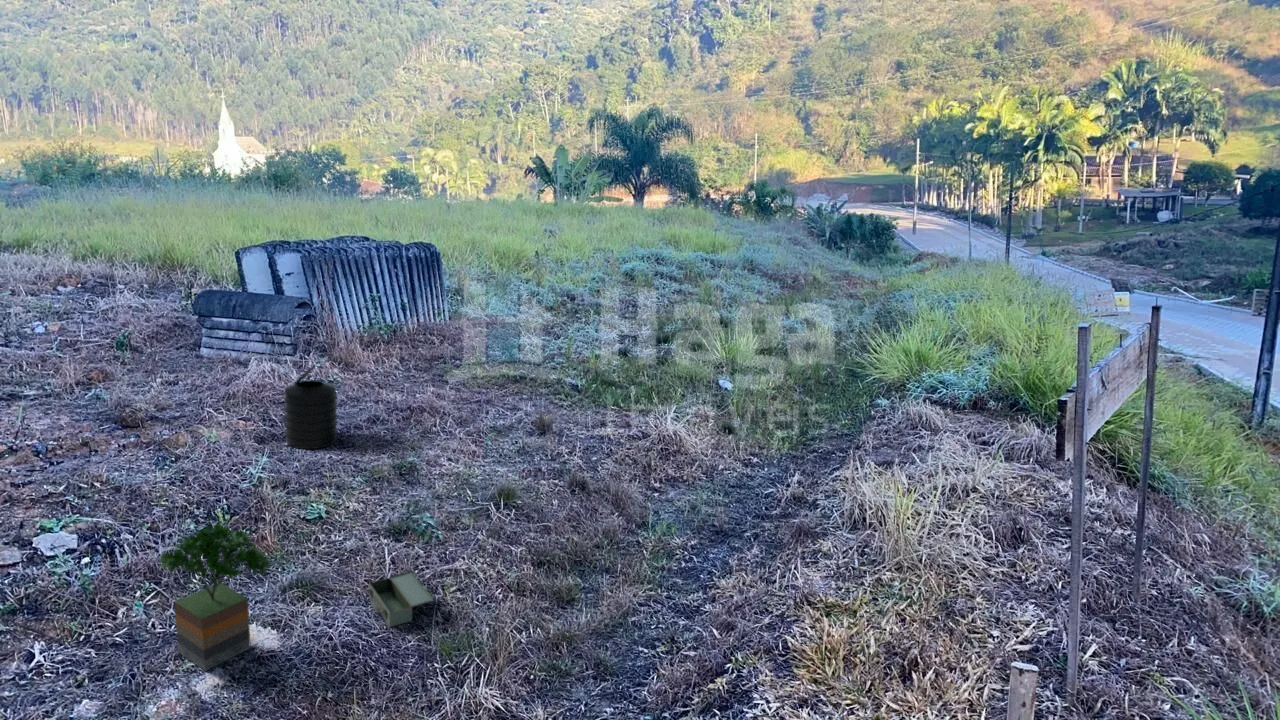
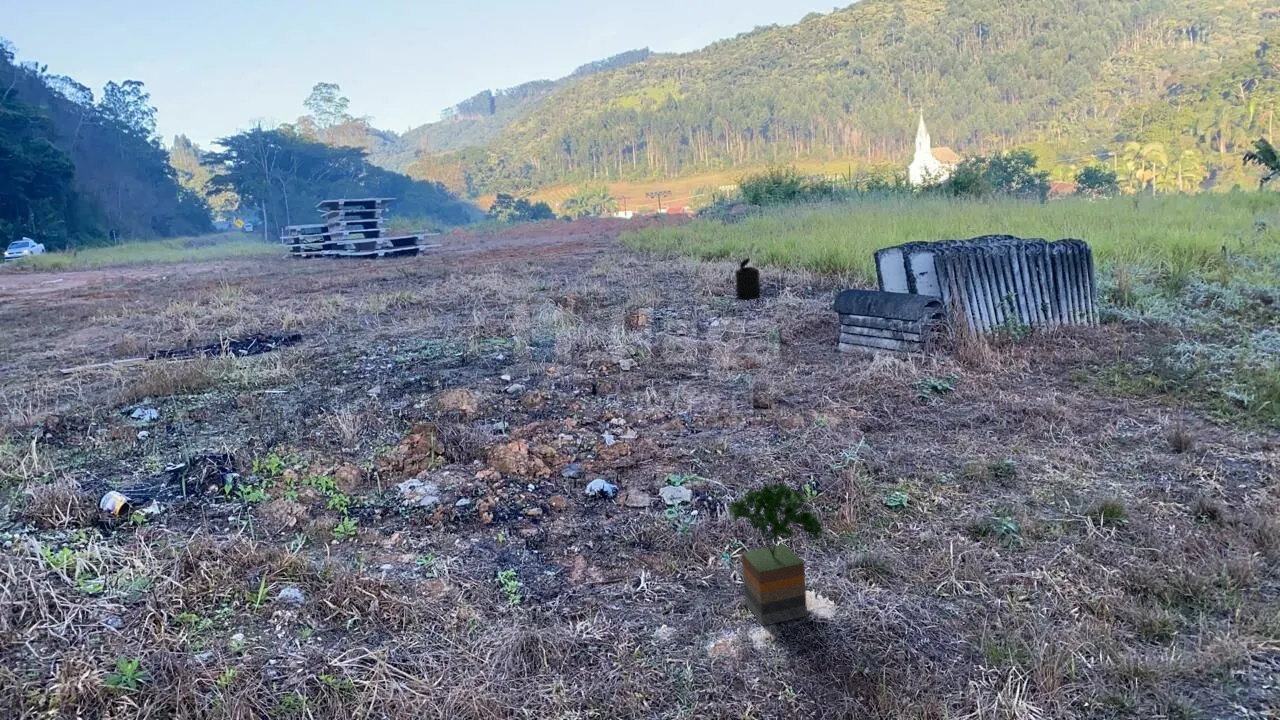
trash can: present [284,365,337,449] -> present [735,258,760,299]
toolbox: present [369,572,433,627] -> none [937,576,1010,632]

